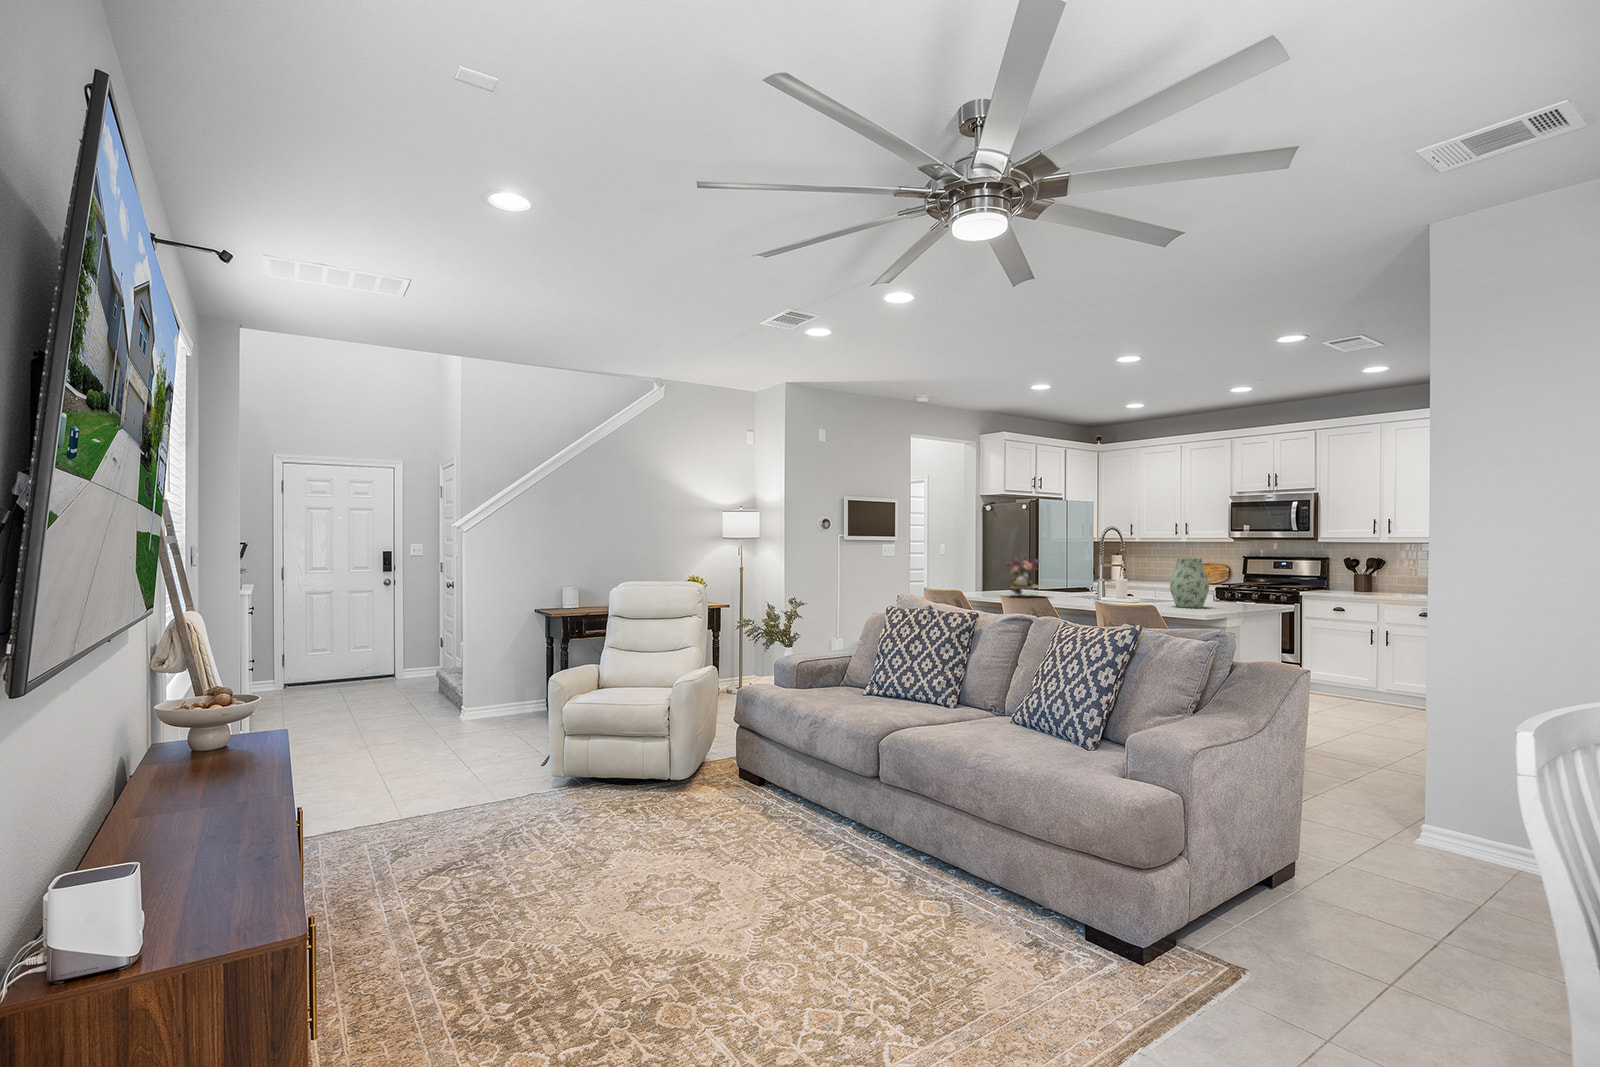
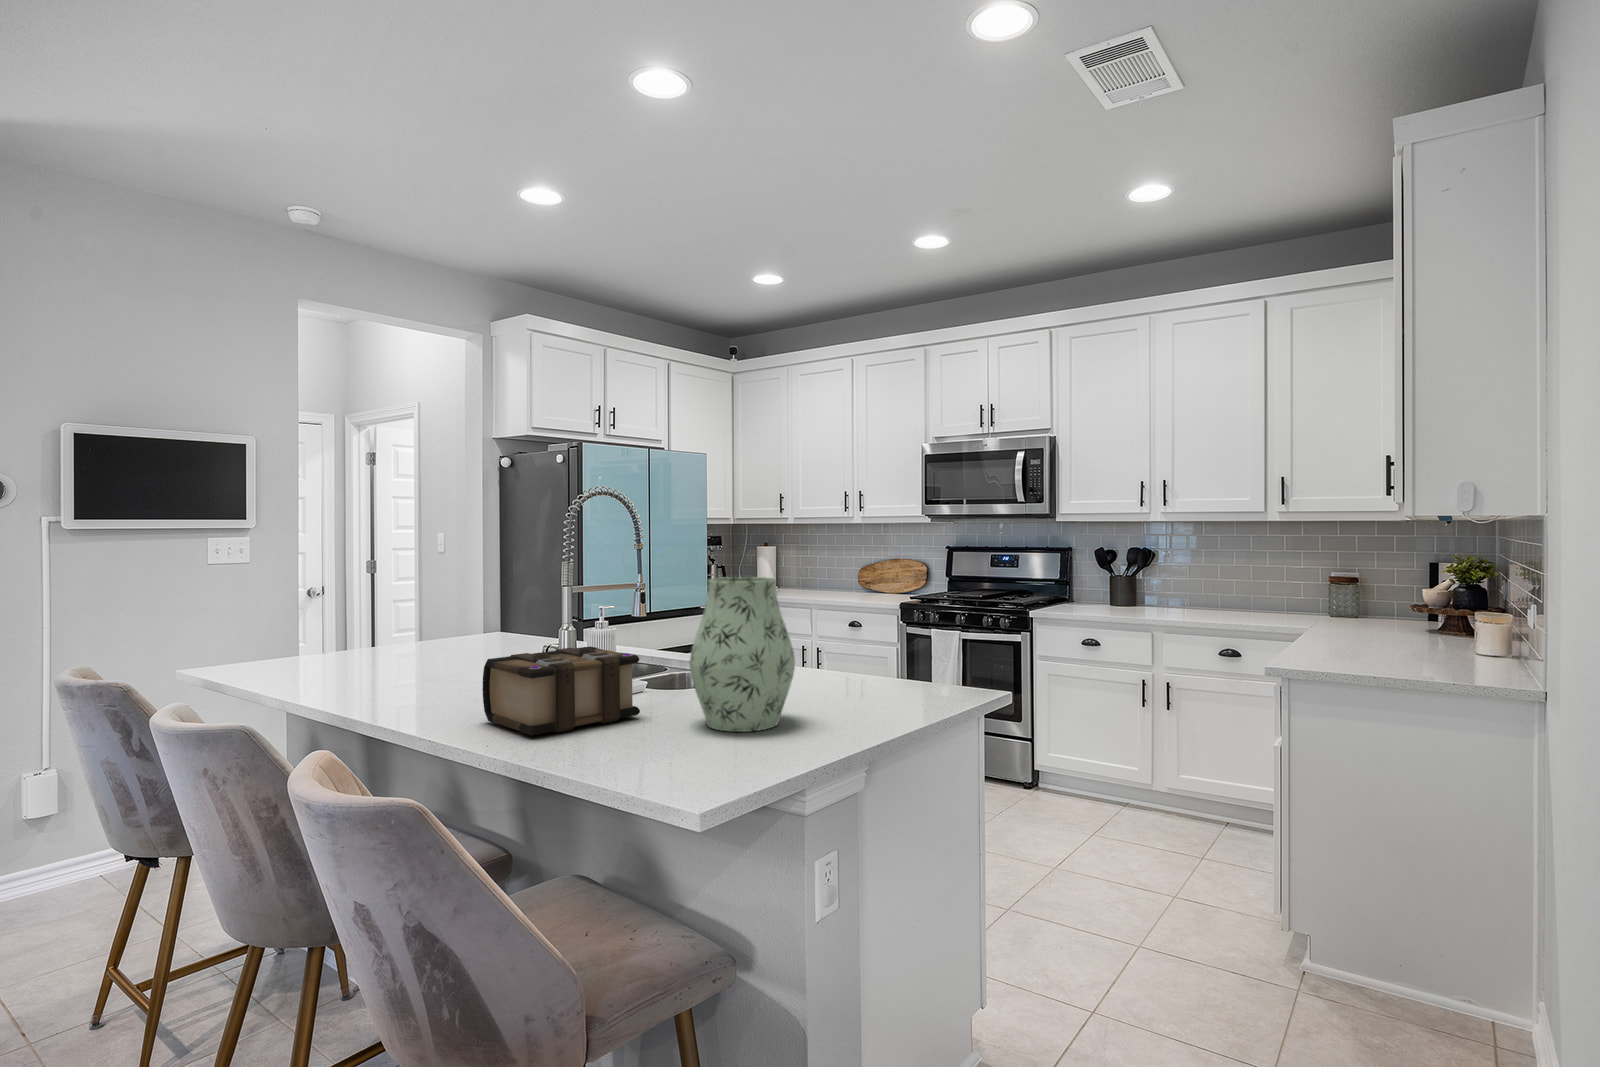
flower arrangement: present [1006,555,1050,595] -> none [328,562,472,680]
book: none [1094,581,1149,605] -> present [483,646,640,736]

